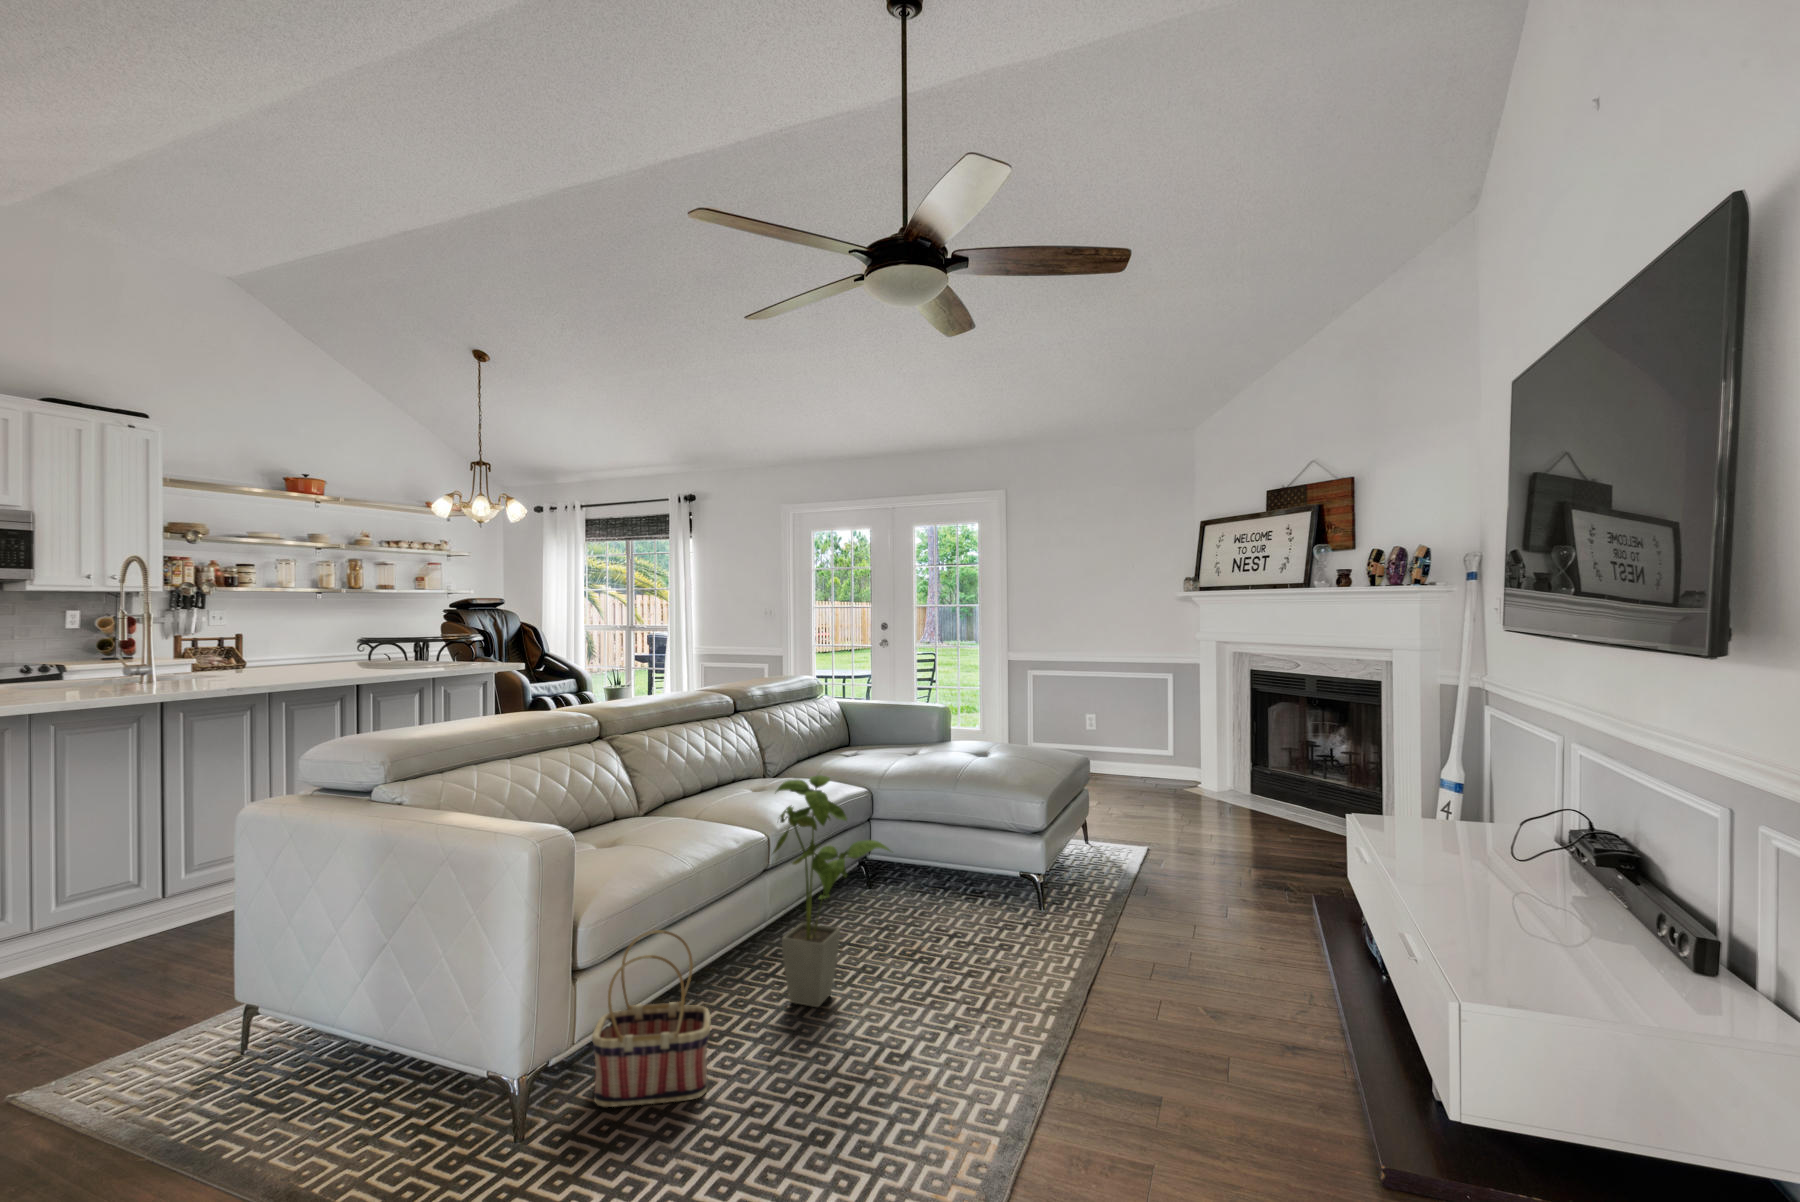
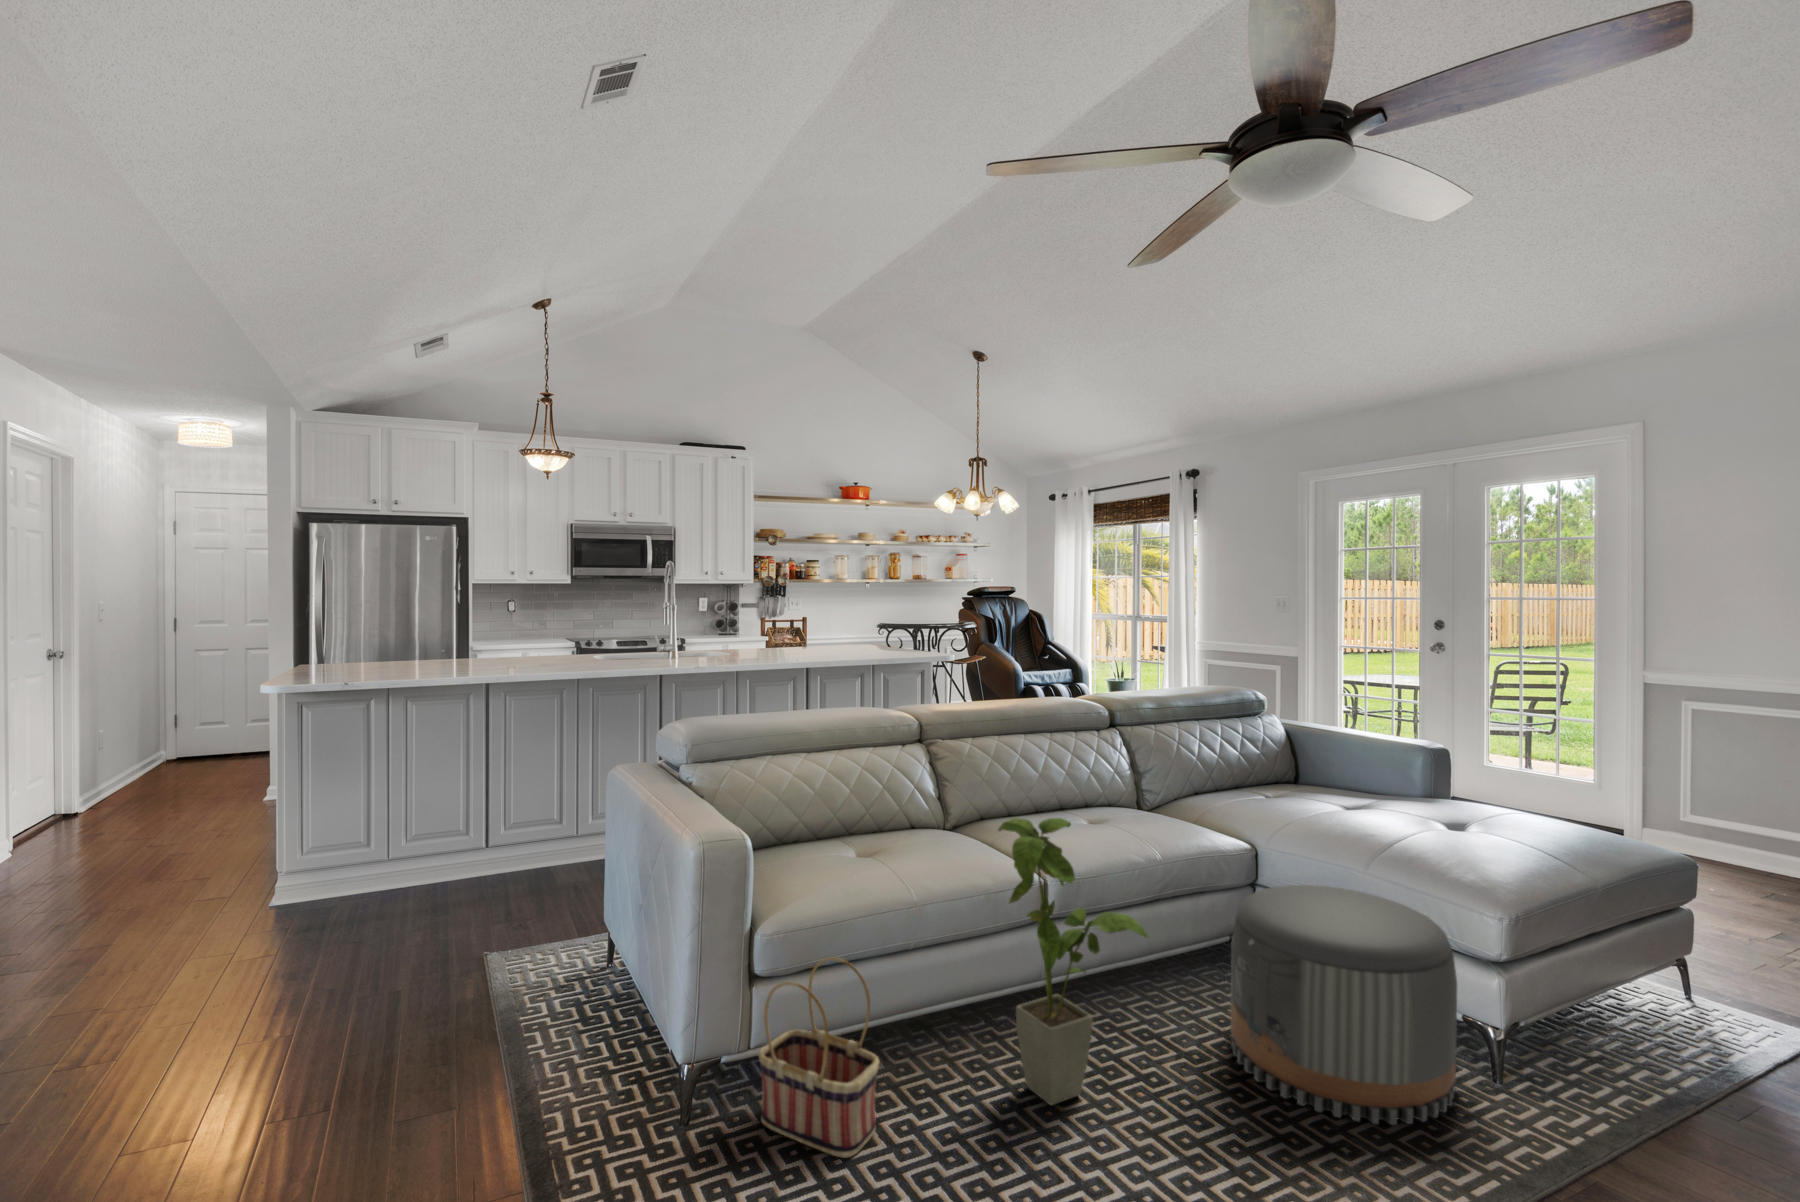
pouf: none [891,806,1031,953] -> present [1230,885,1457,1125]

